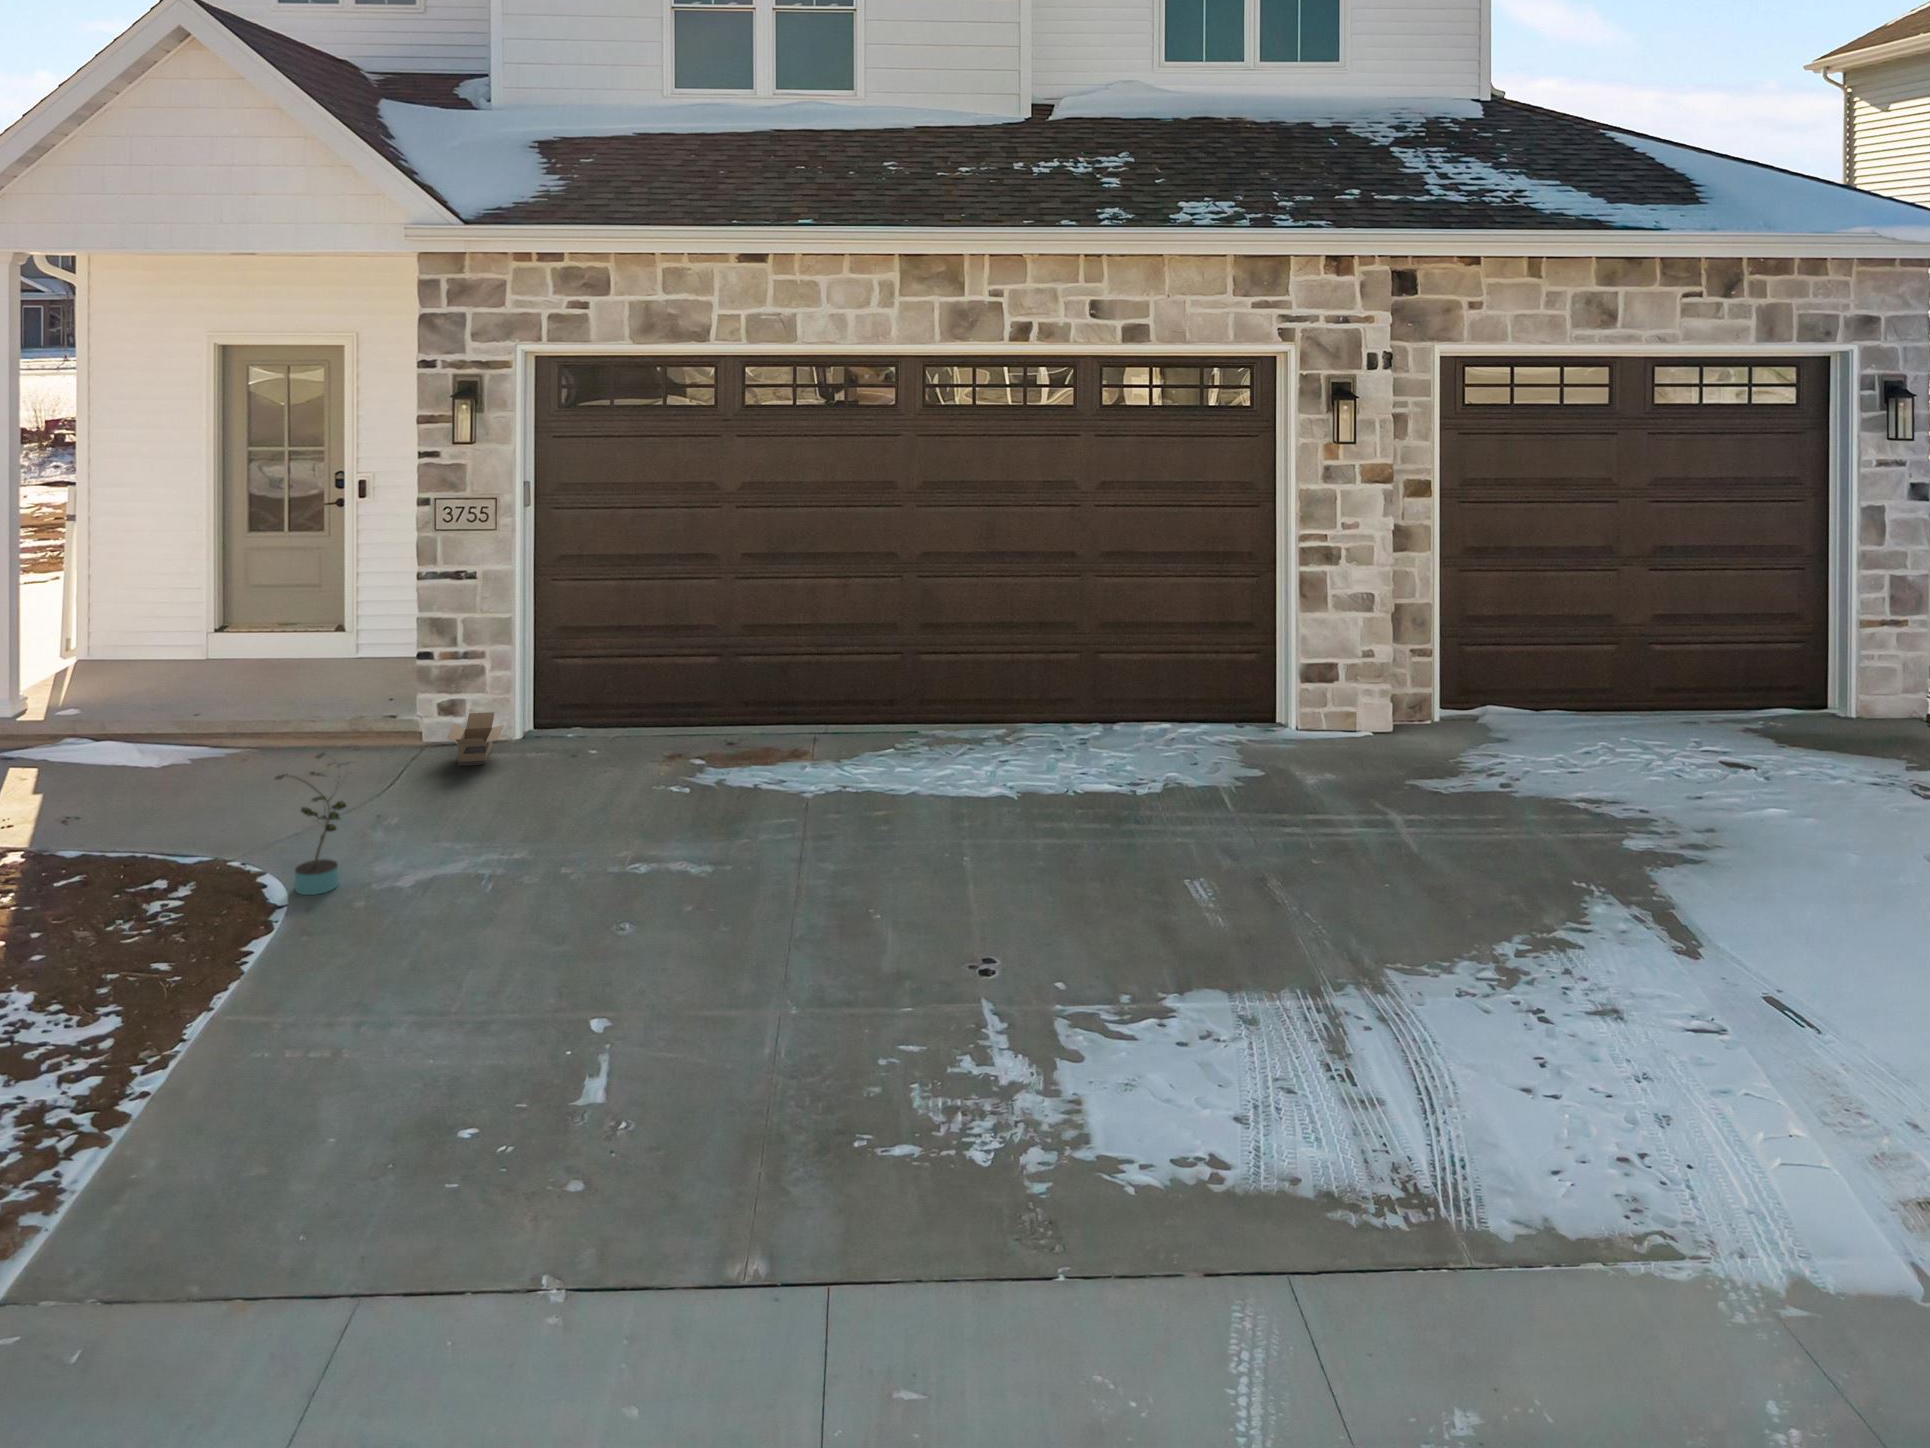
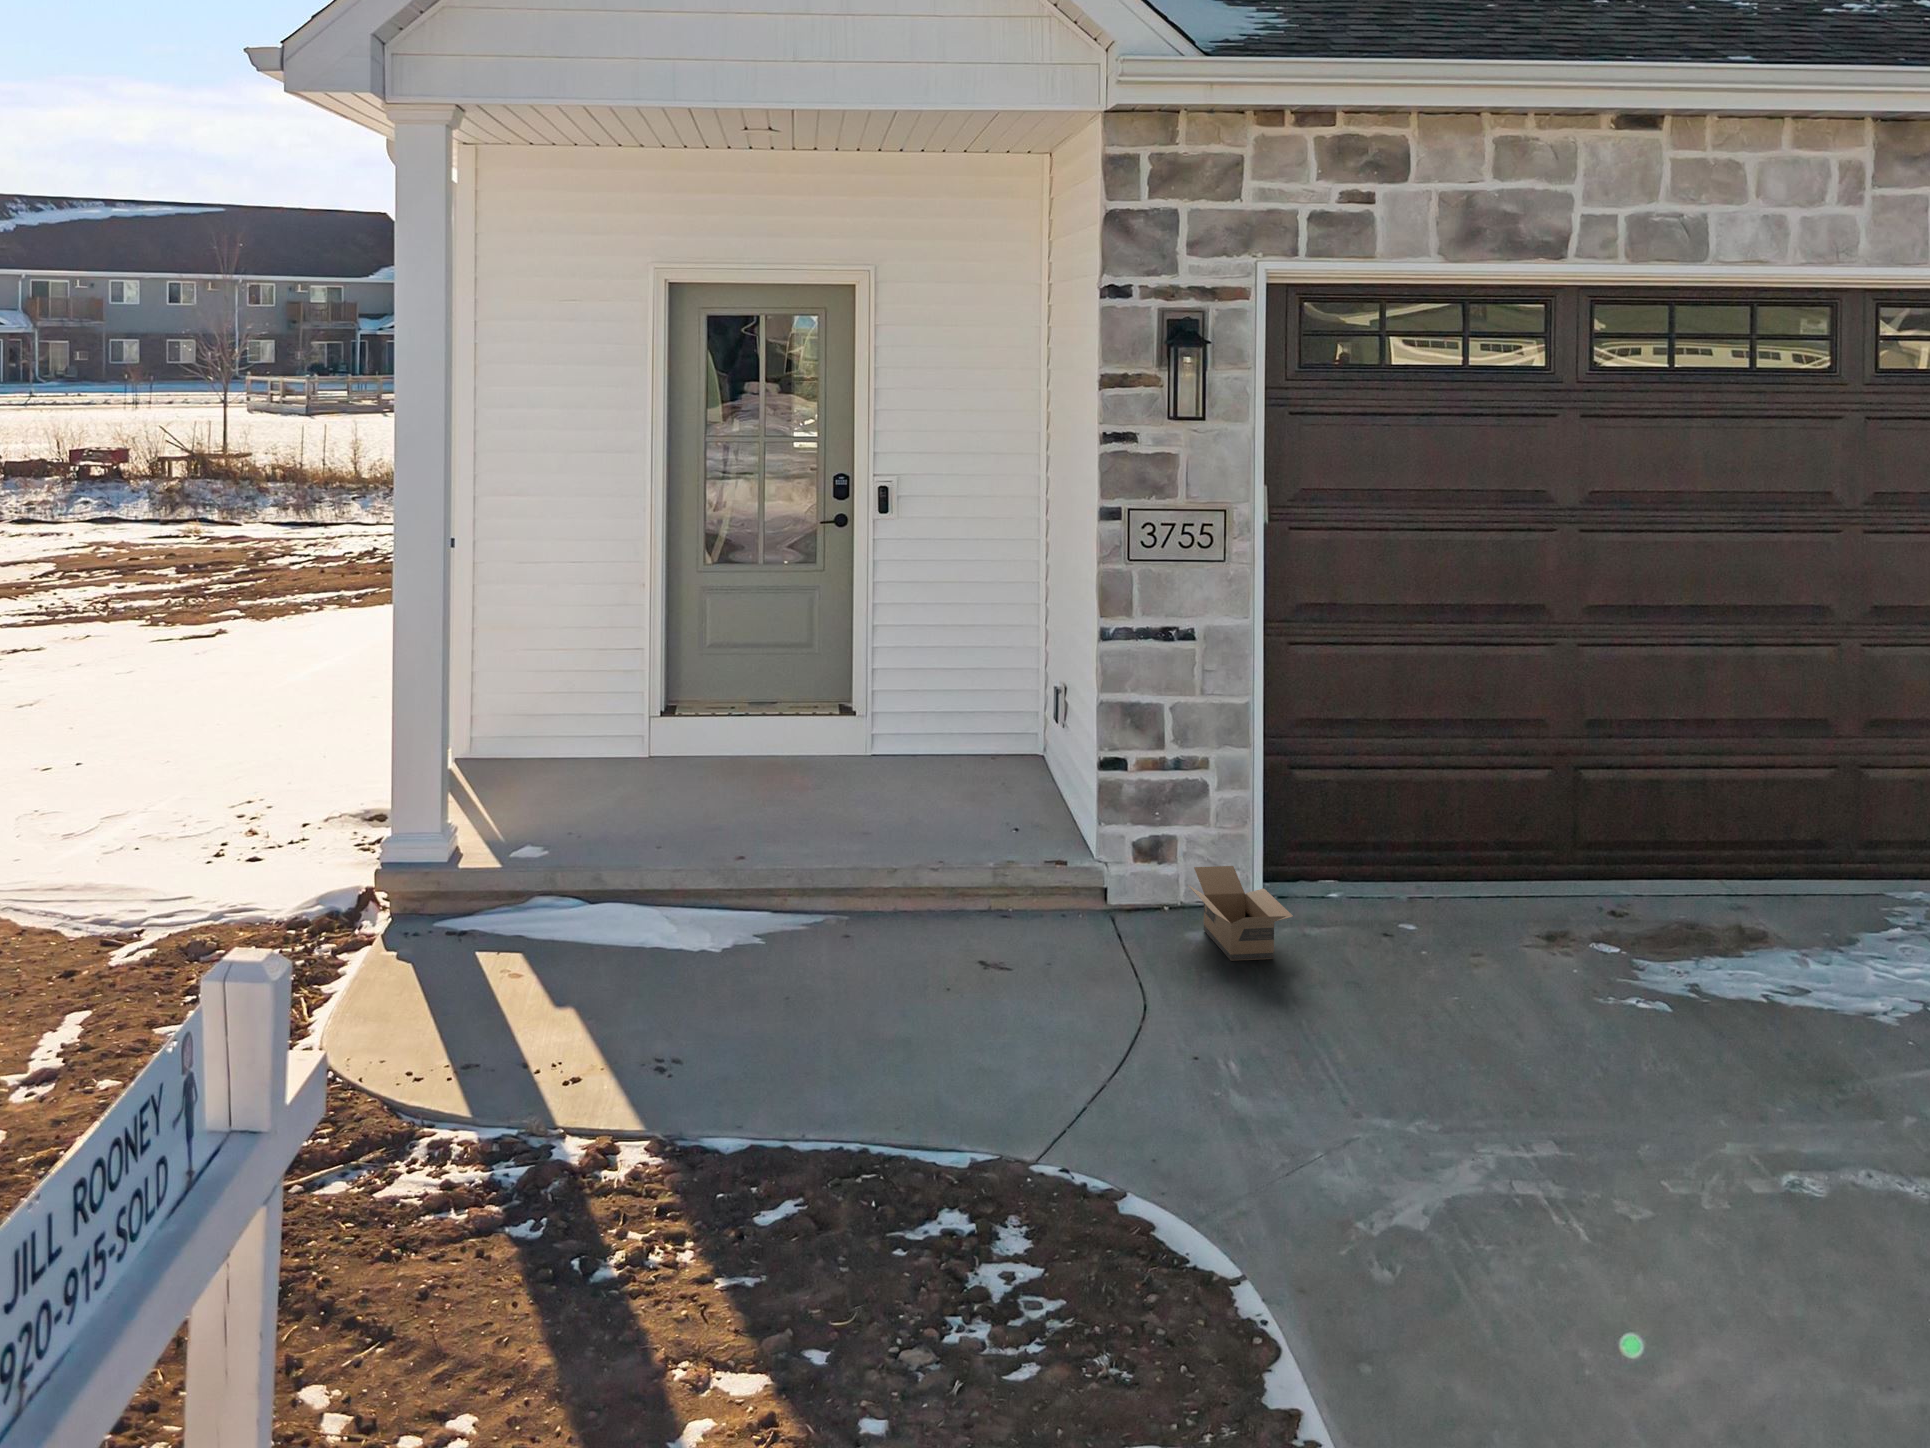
potted plant: present [274,754,349,895] -> none [1255,971,1414,1263]

